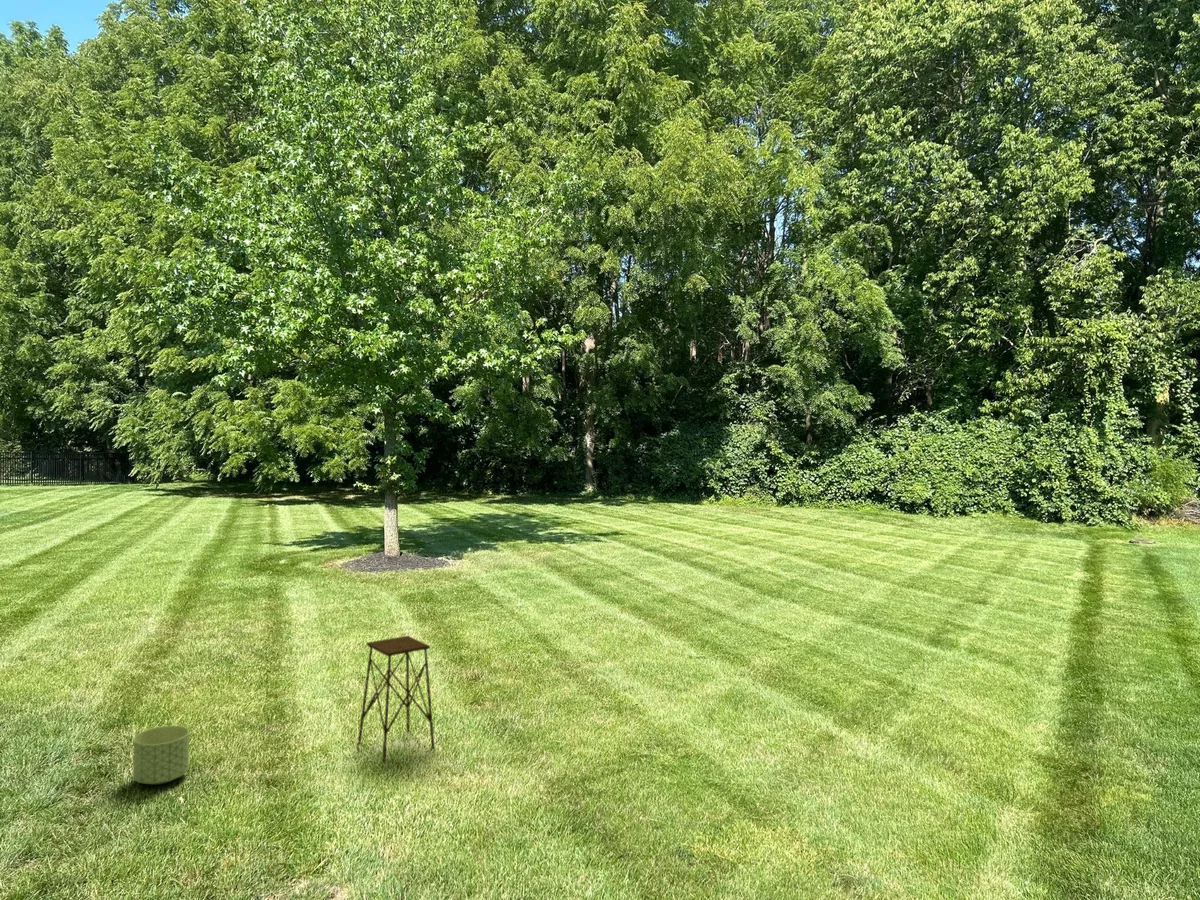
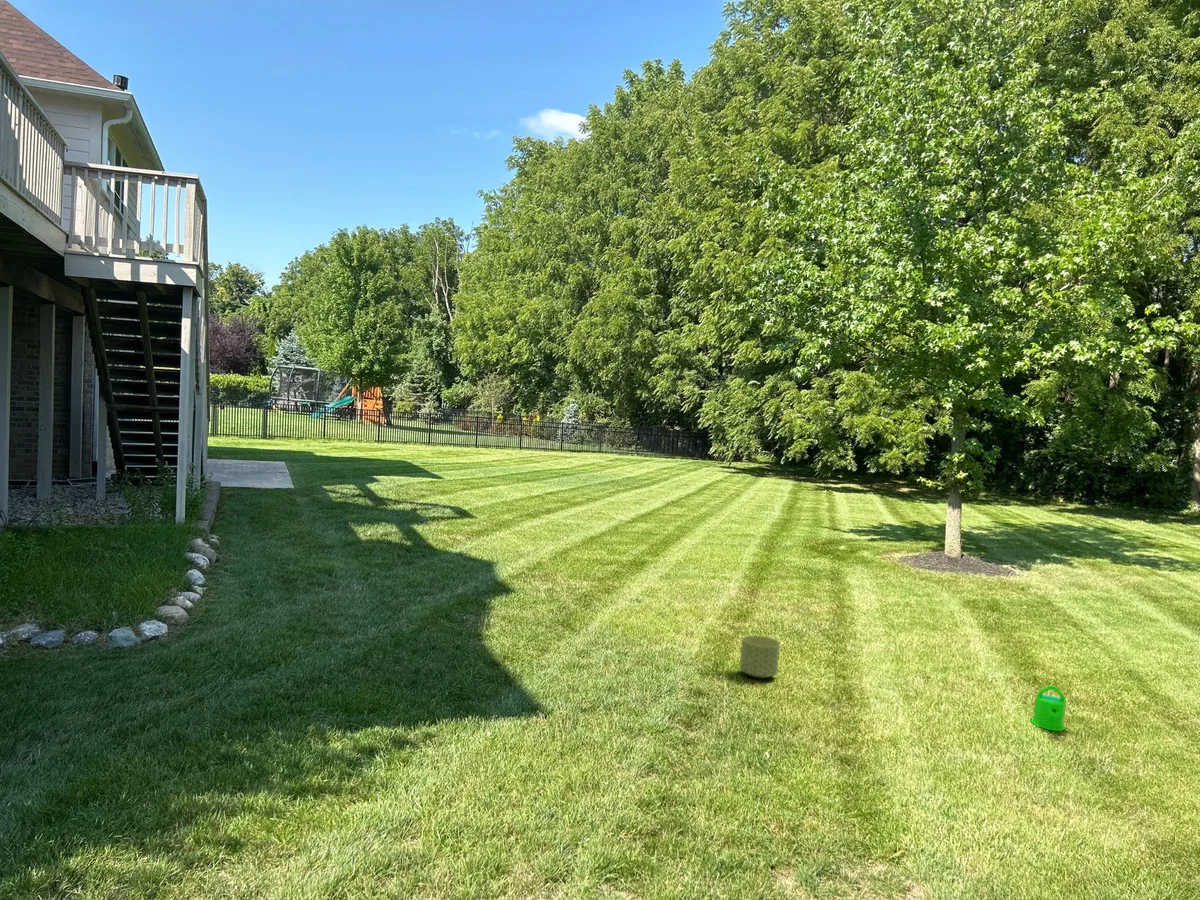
side table: present [358,636,434,761] -> none [912,606,989,715]
watering can: none [477,698,510,745] -> present [1031,685,1066,731]

